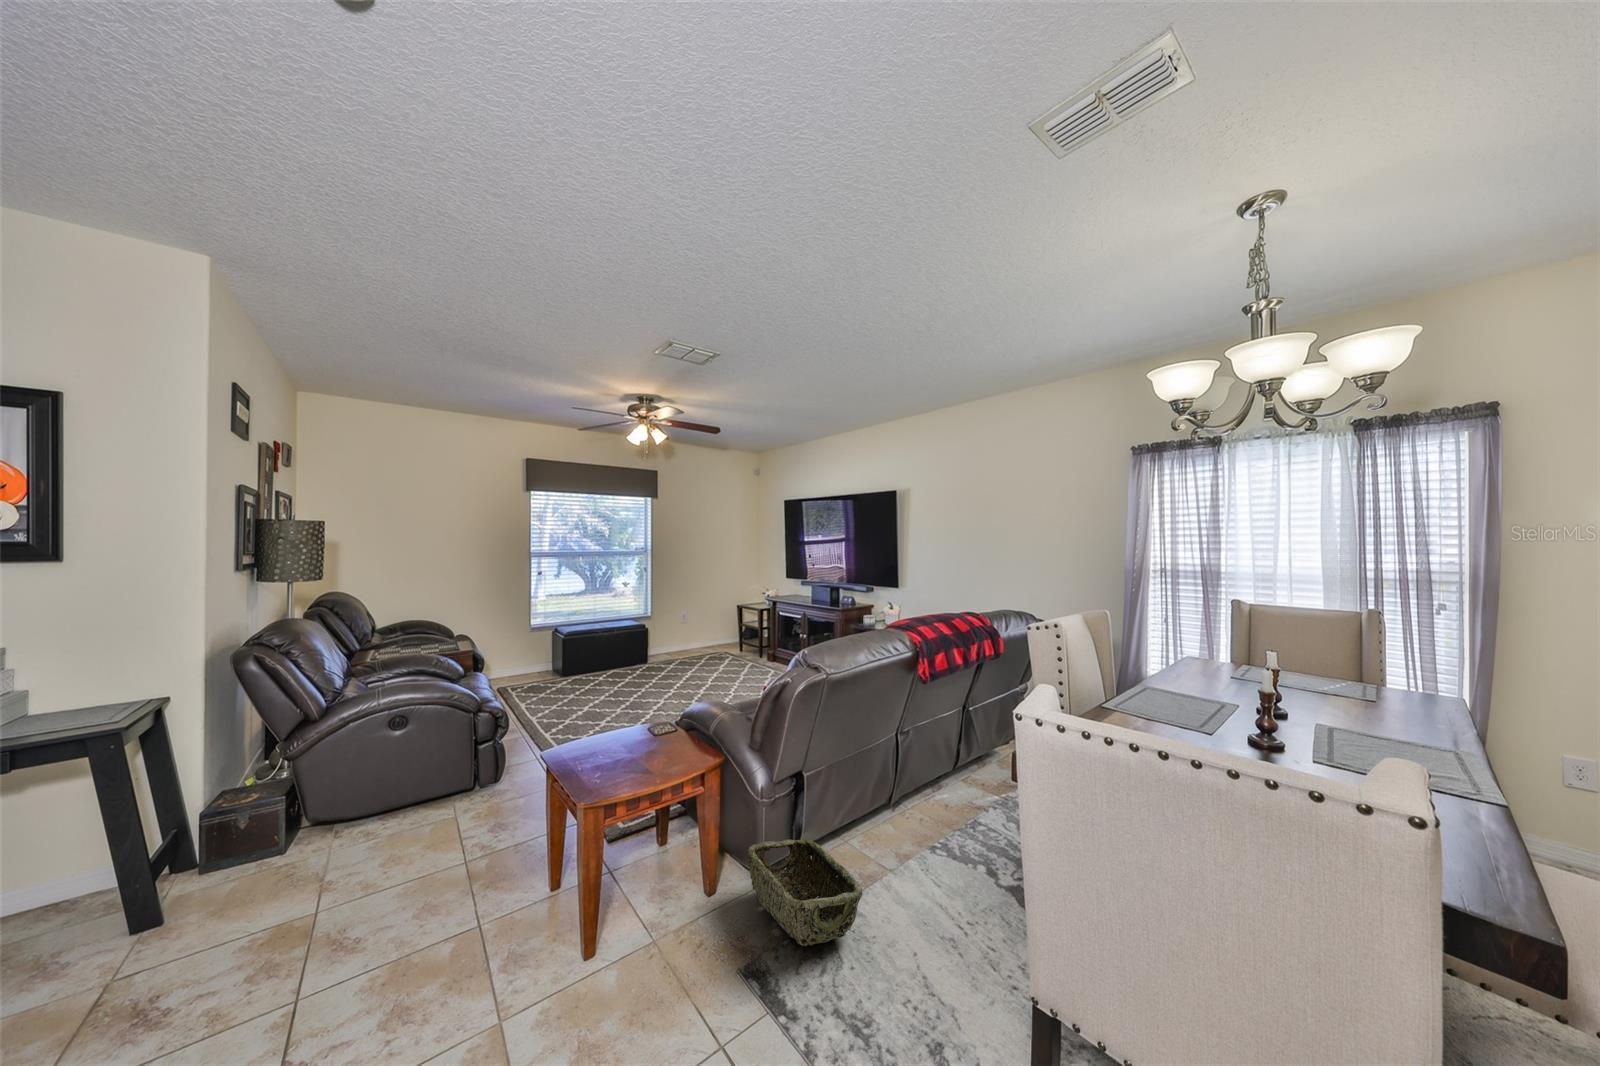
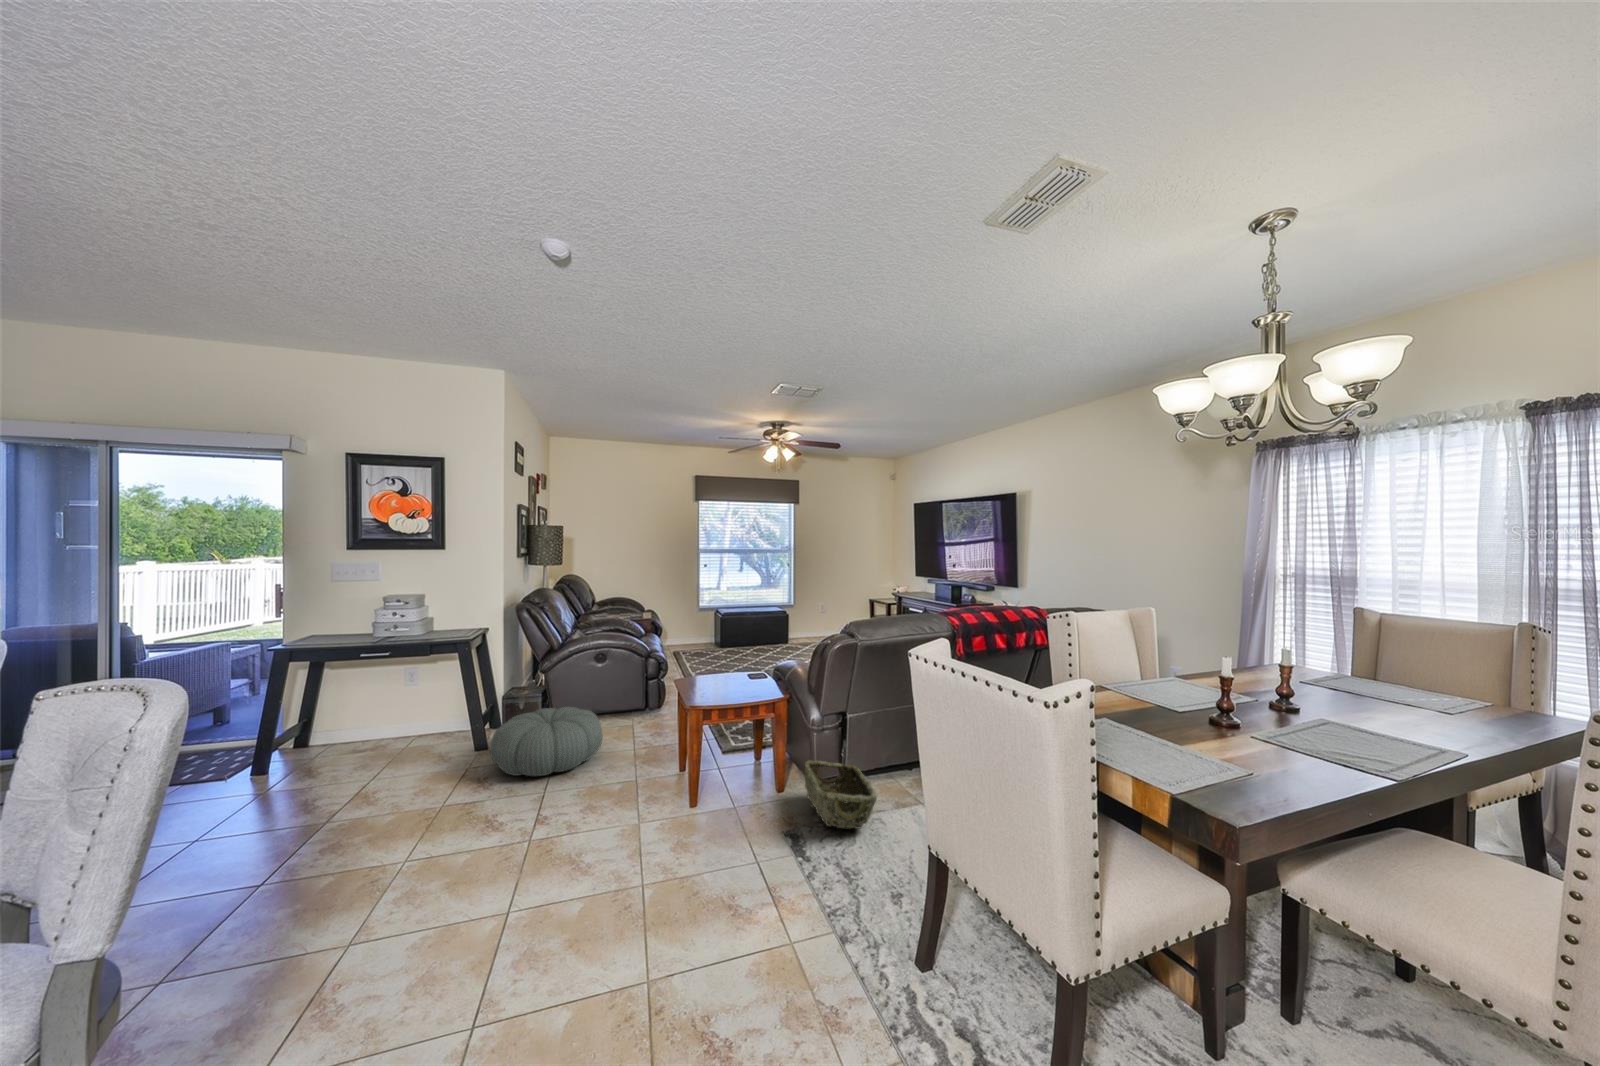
pouf: none [184,809,412,958] -> present [490,707,603,776]

